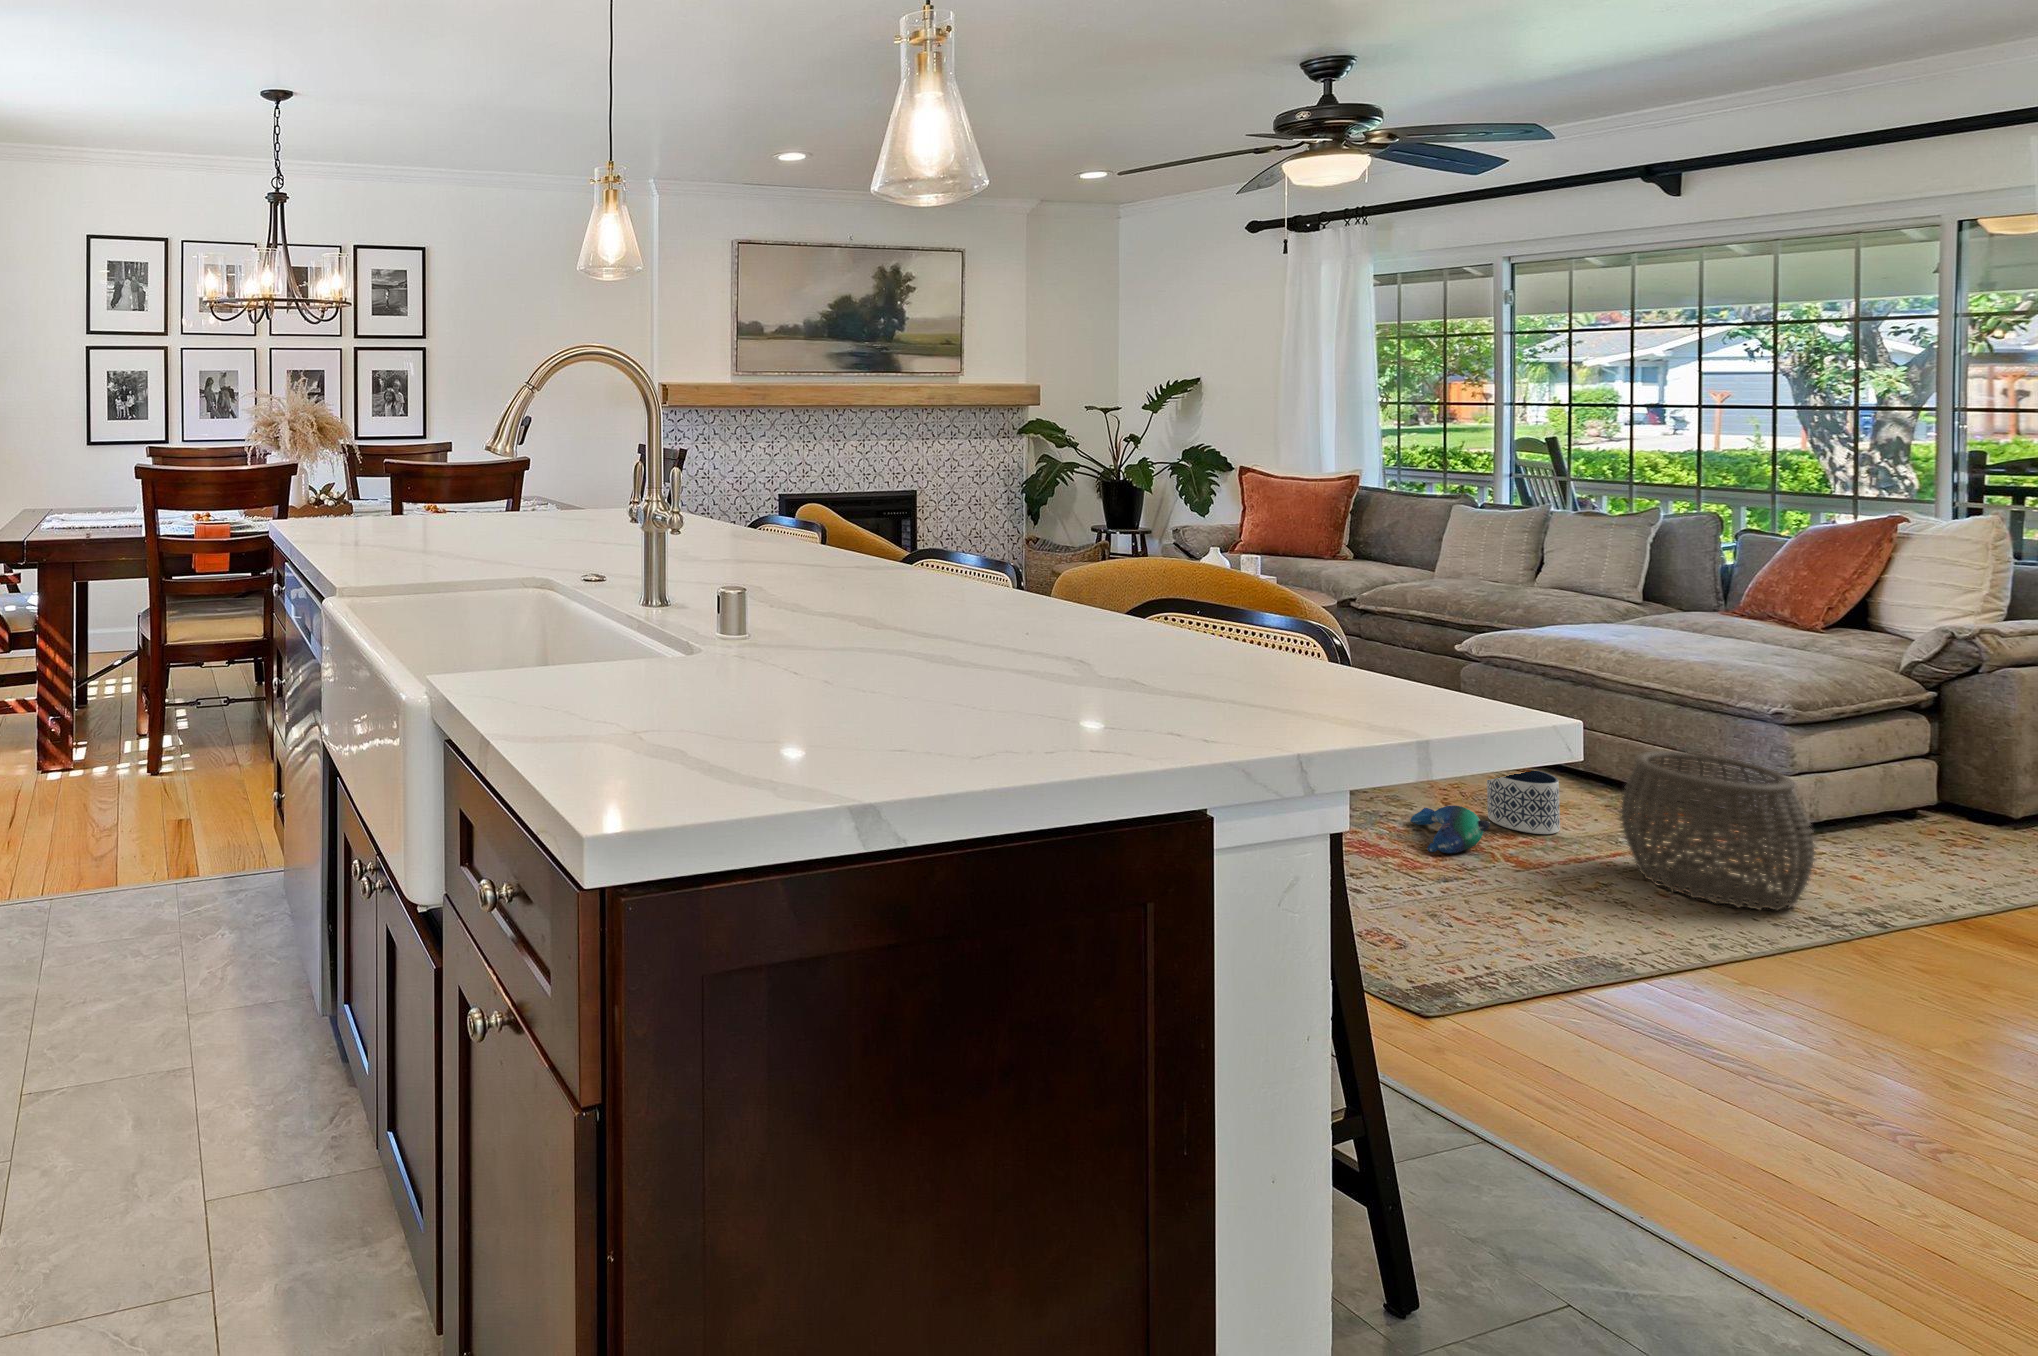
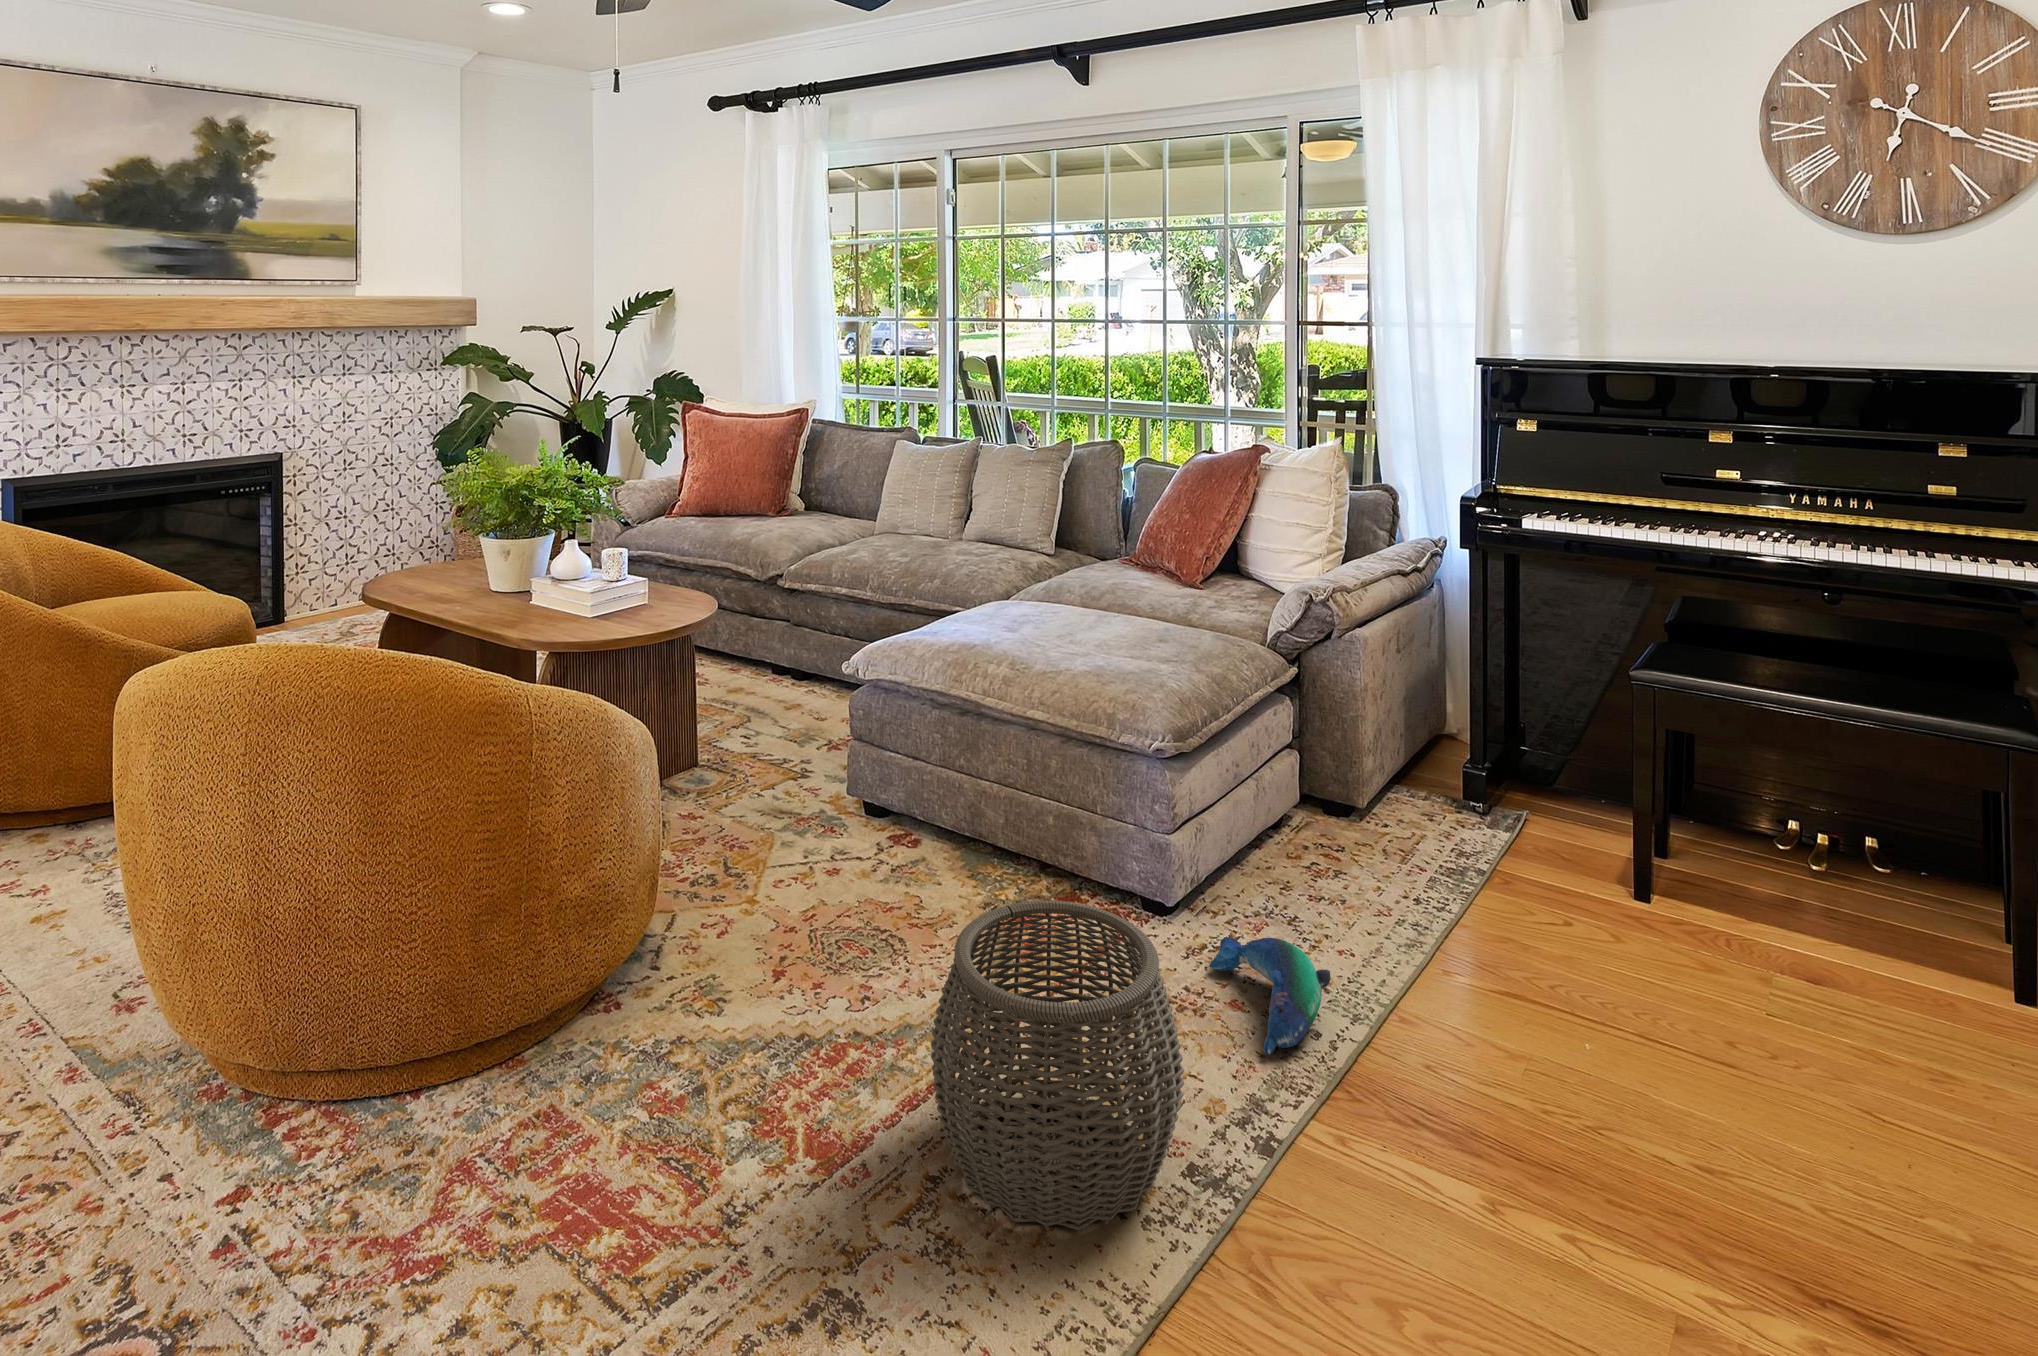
planter: present [1487,771,1560,834] -> none [782,920,878,1056]
plush toy: present [1410,806,1490,854] -> present [1210,937,1331,1055]

